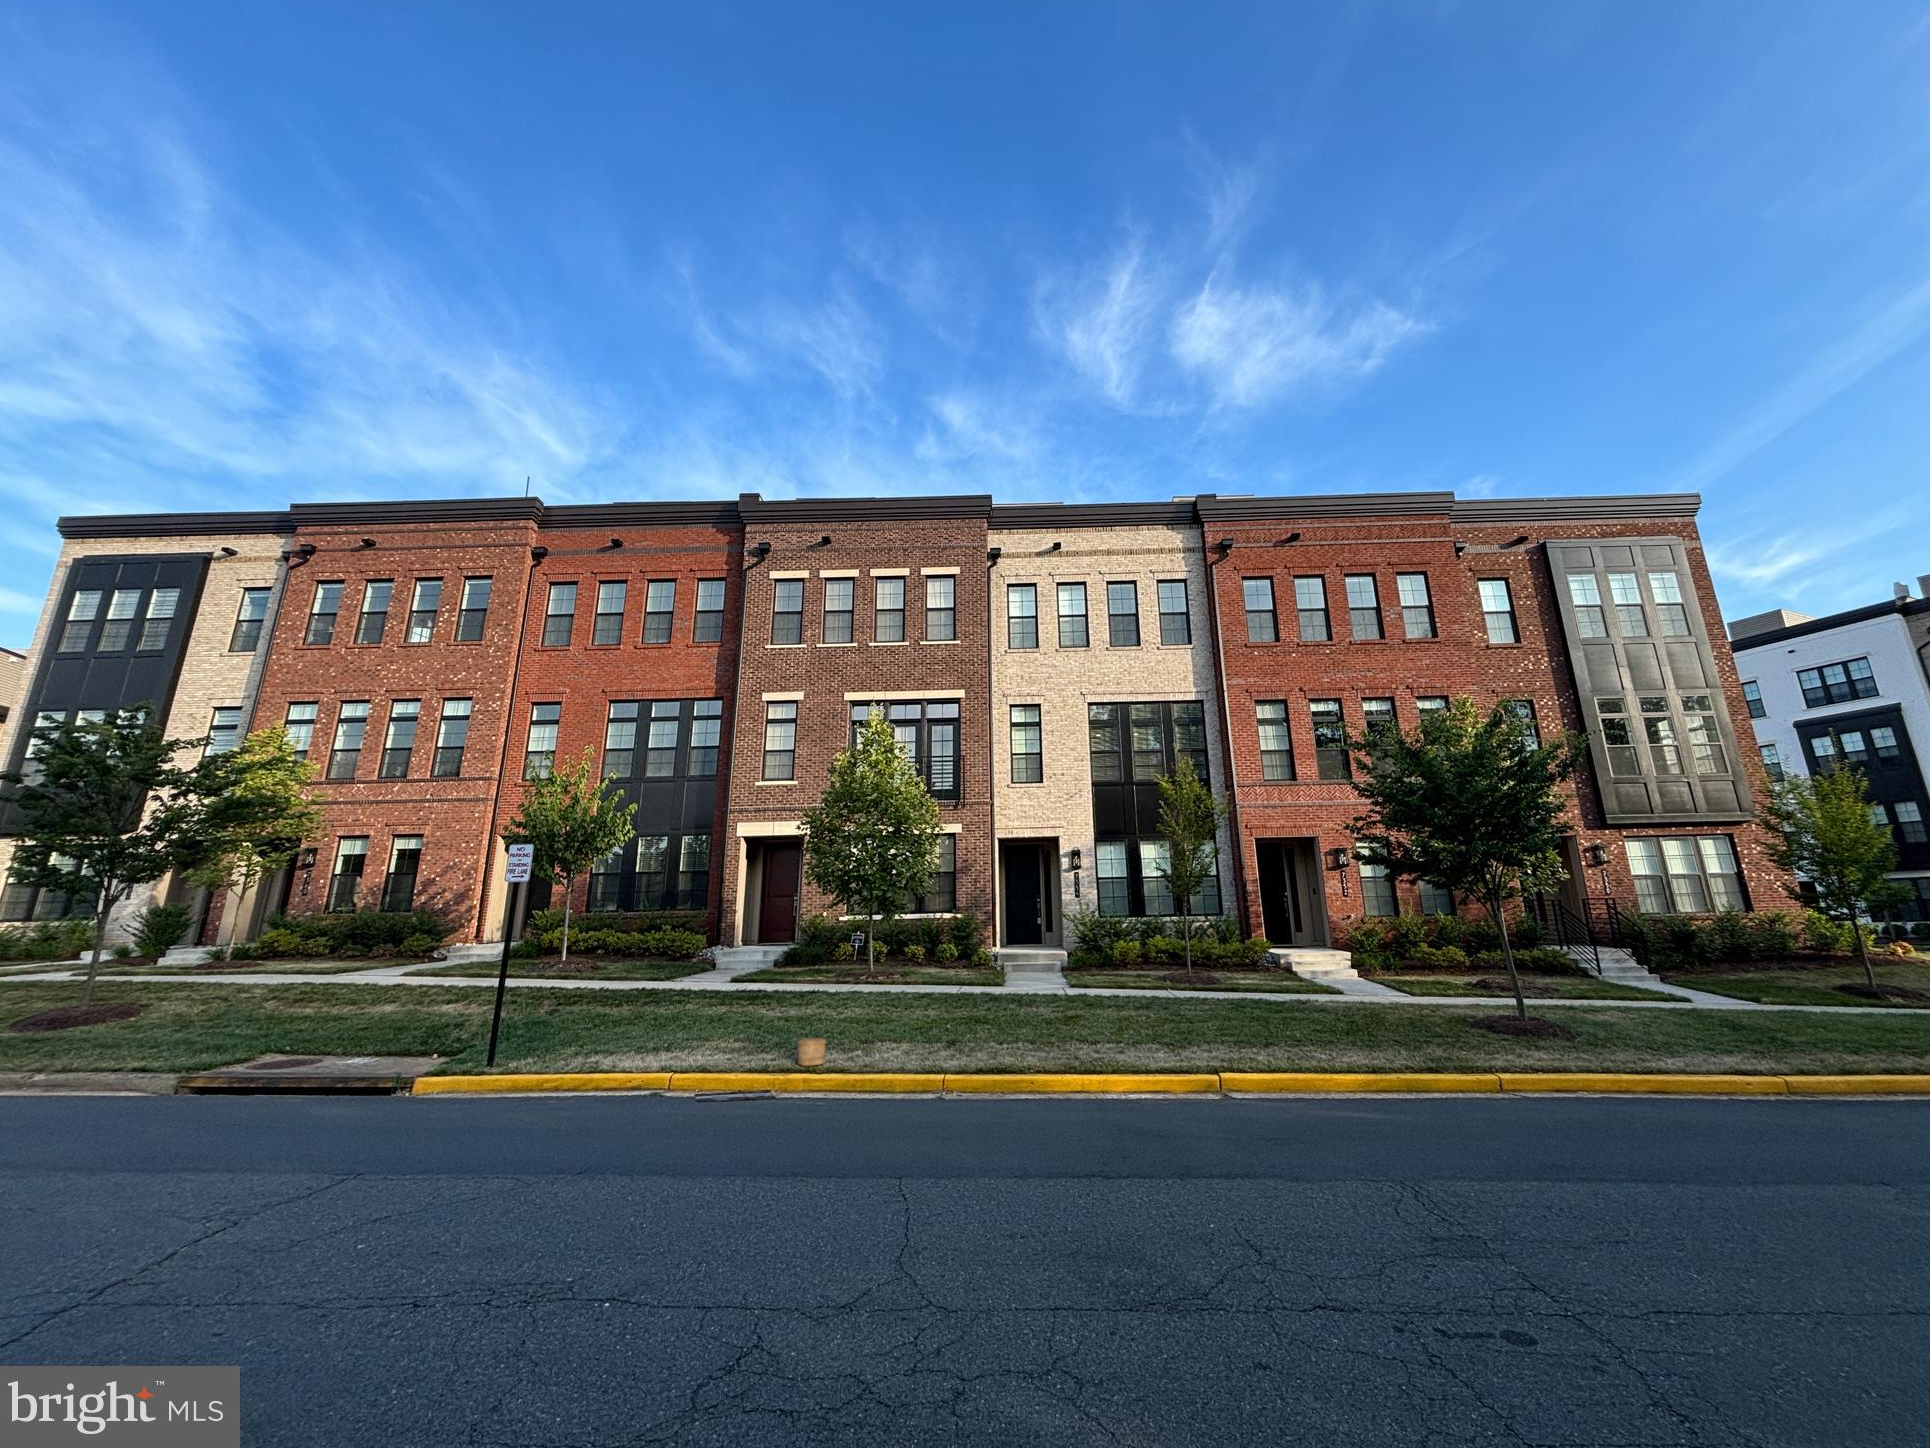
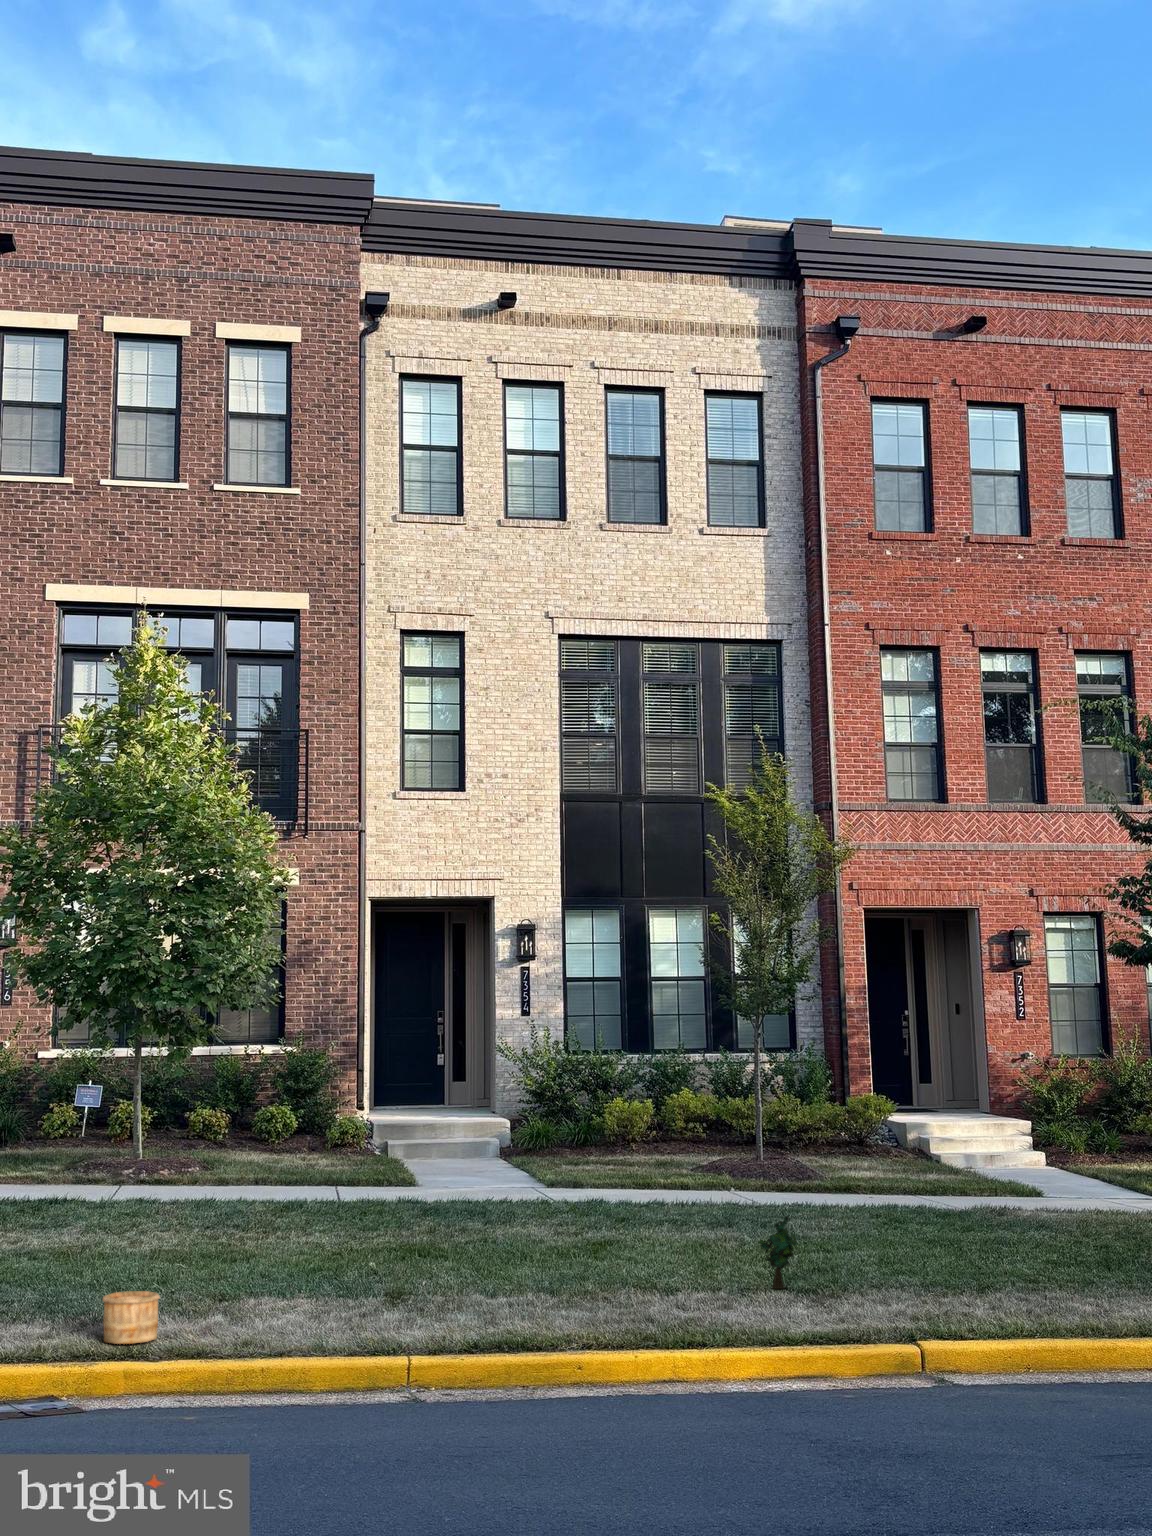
decorative plant: none [1148,1002,1170,1042] -> present [759,1216,797,1289]

